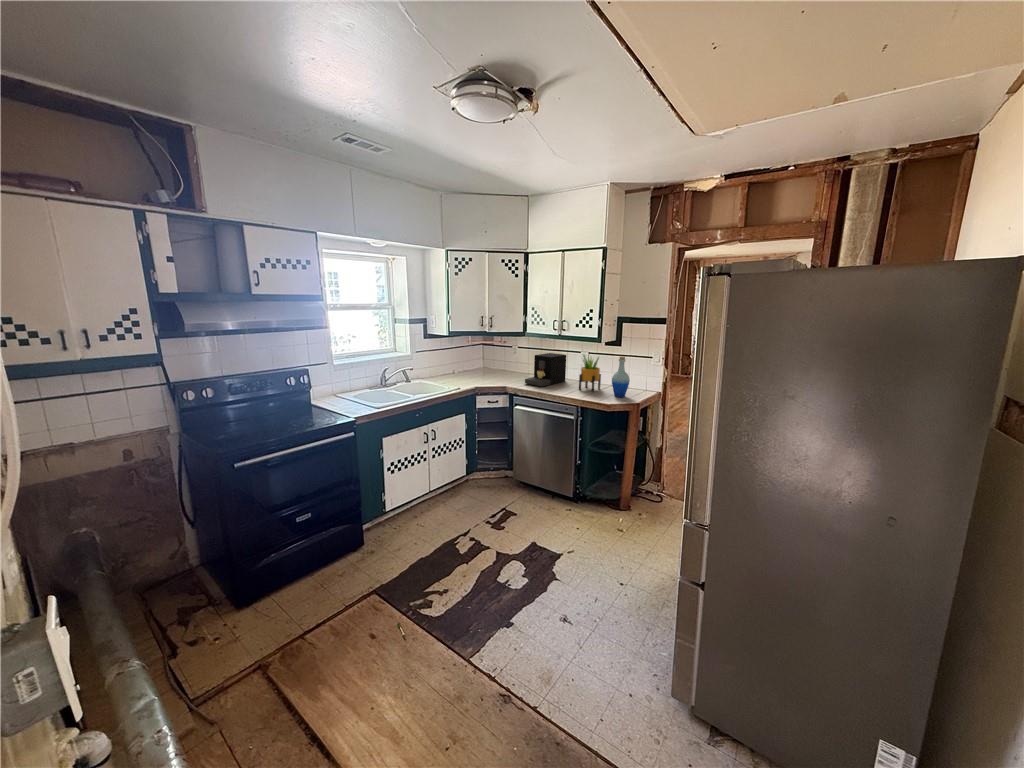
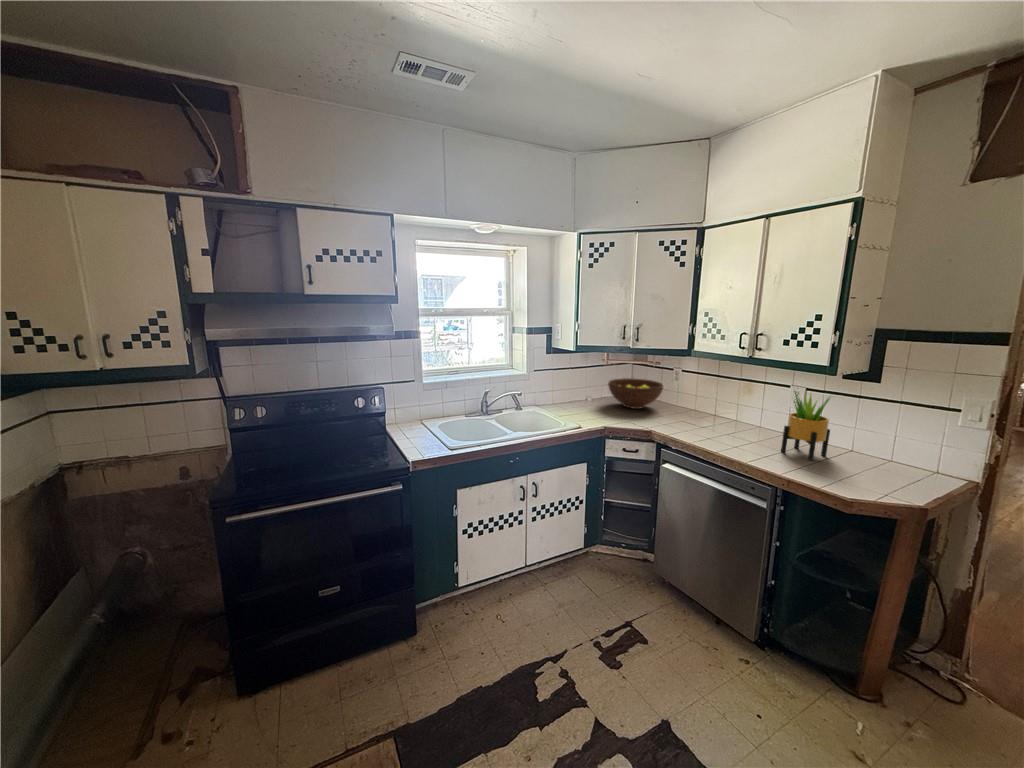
coffee maker: present [525,353,566,386] -> none [683,382,761,437]
fruit bowl: none [472,355,509,376] -> present [608,378,663,409]
bottle: present [612,357,630,397] -> none [857,404,902,483]

